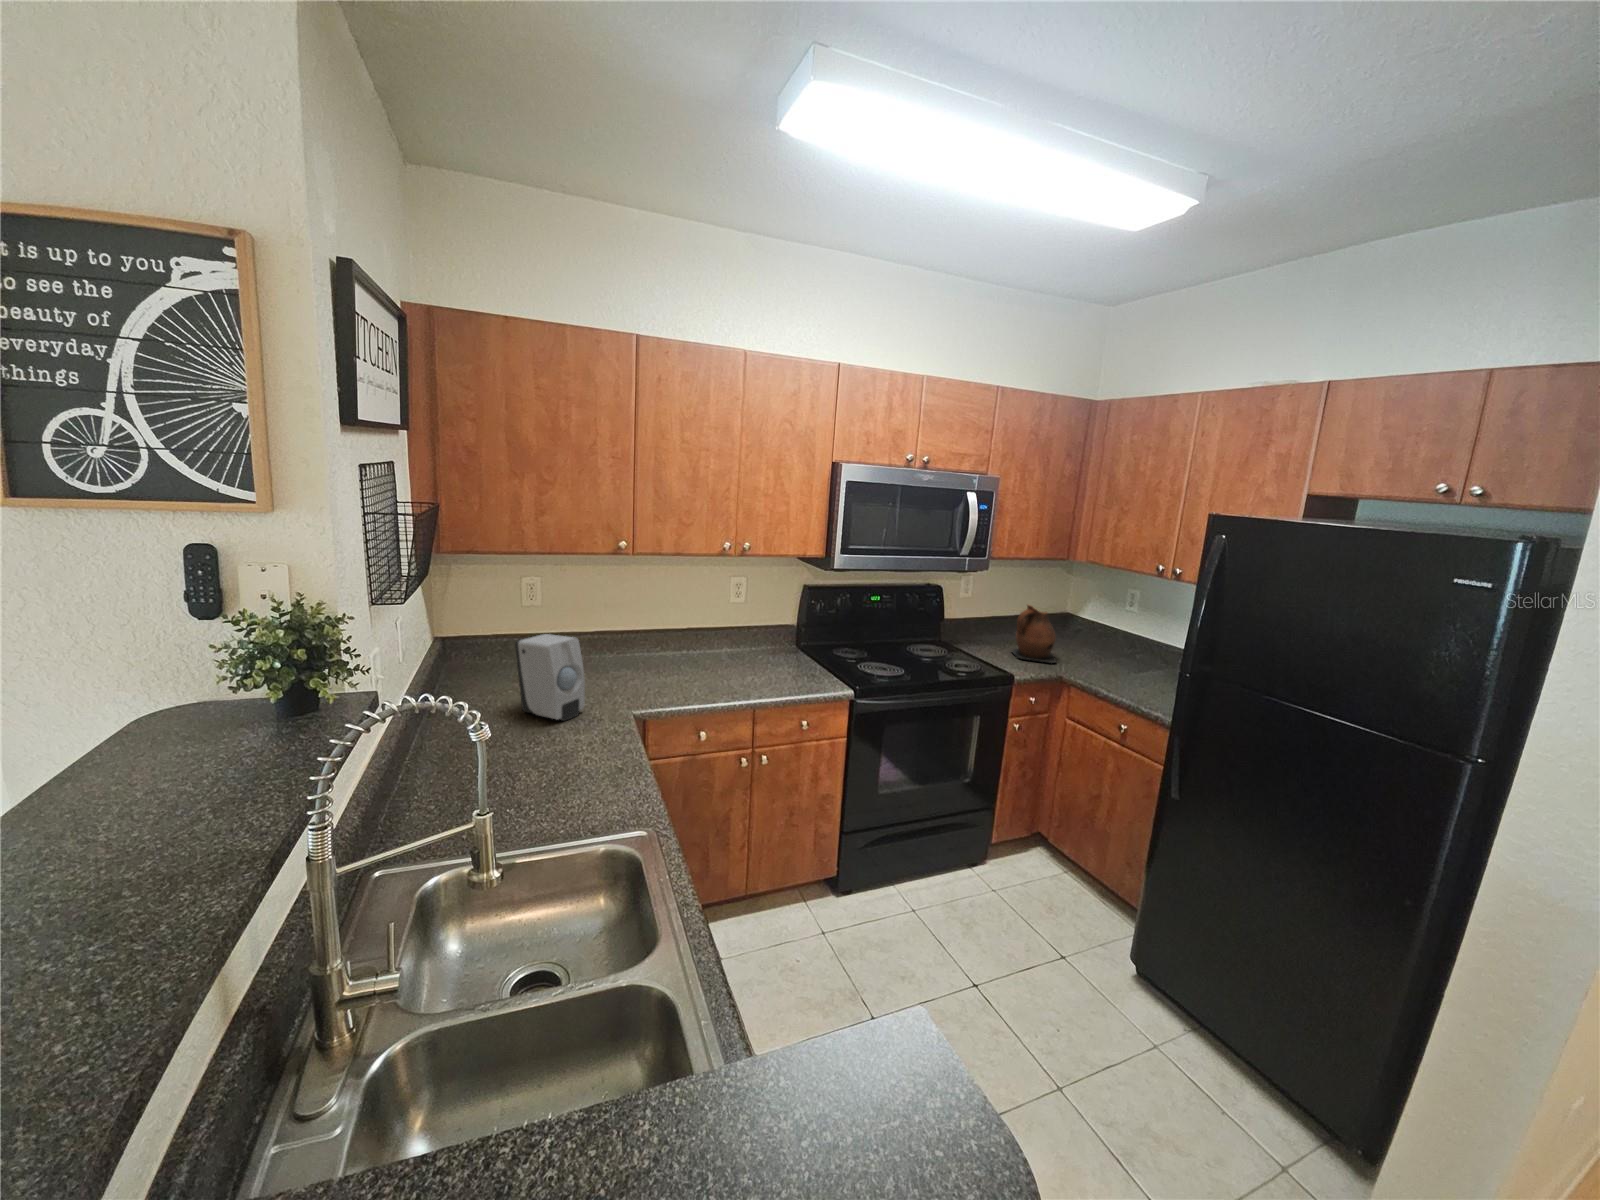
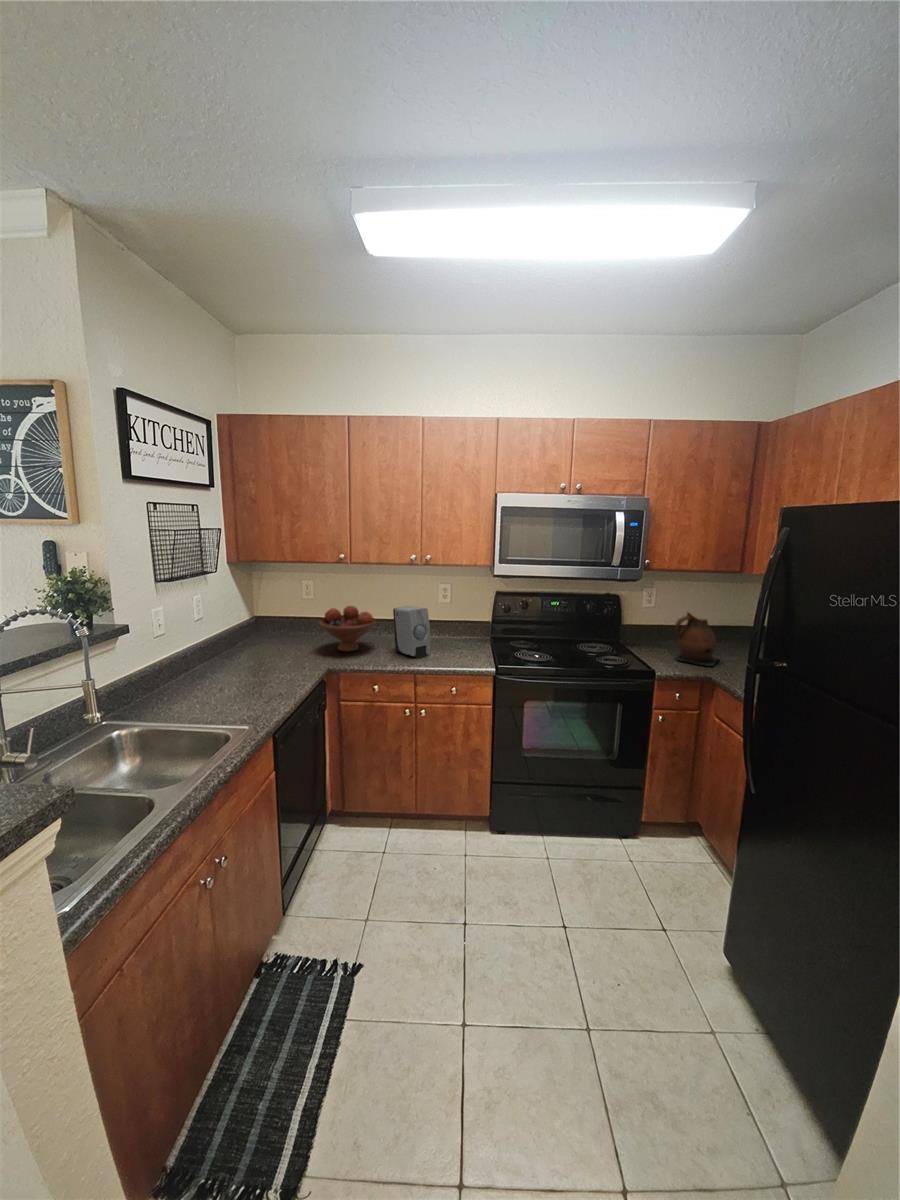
fruit bowl: none [592,618,677,686] -> present [319,606,376,652]
soap dispenser: present [515,634,585,721] -> present [393,606,430,658]

